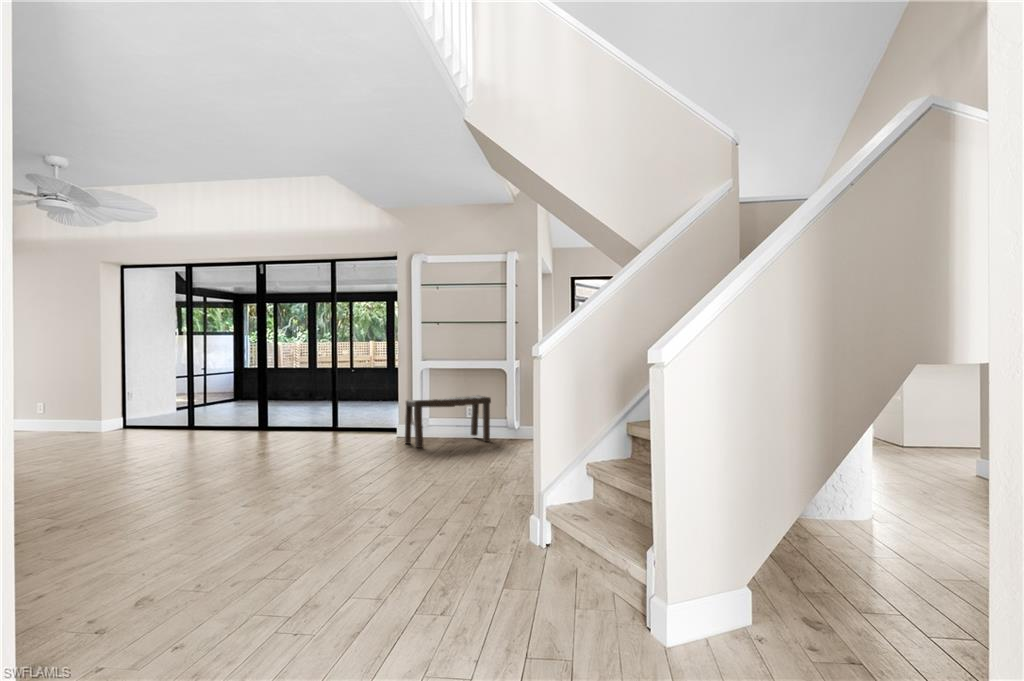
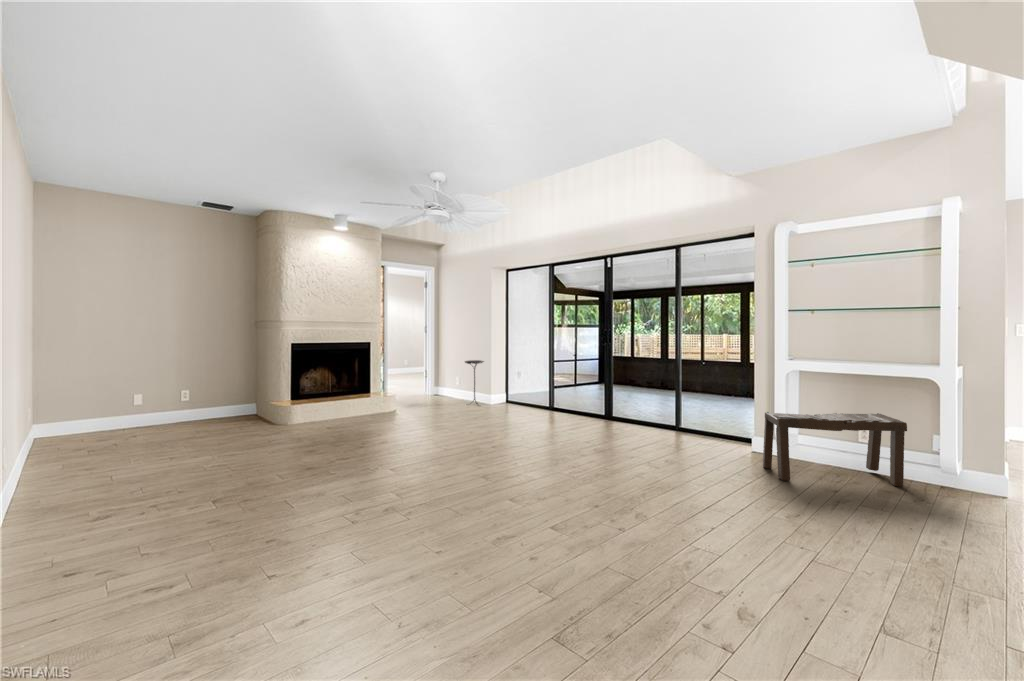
side table: none [57,378,89,436] -> present [465,360,484,400]

